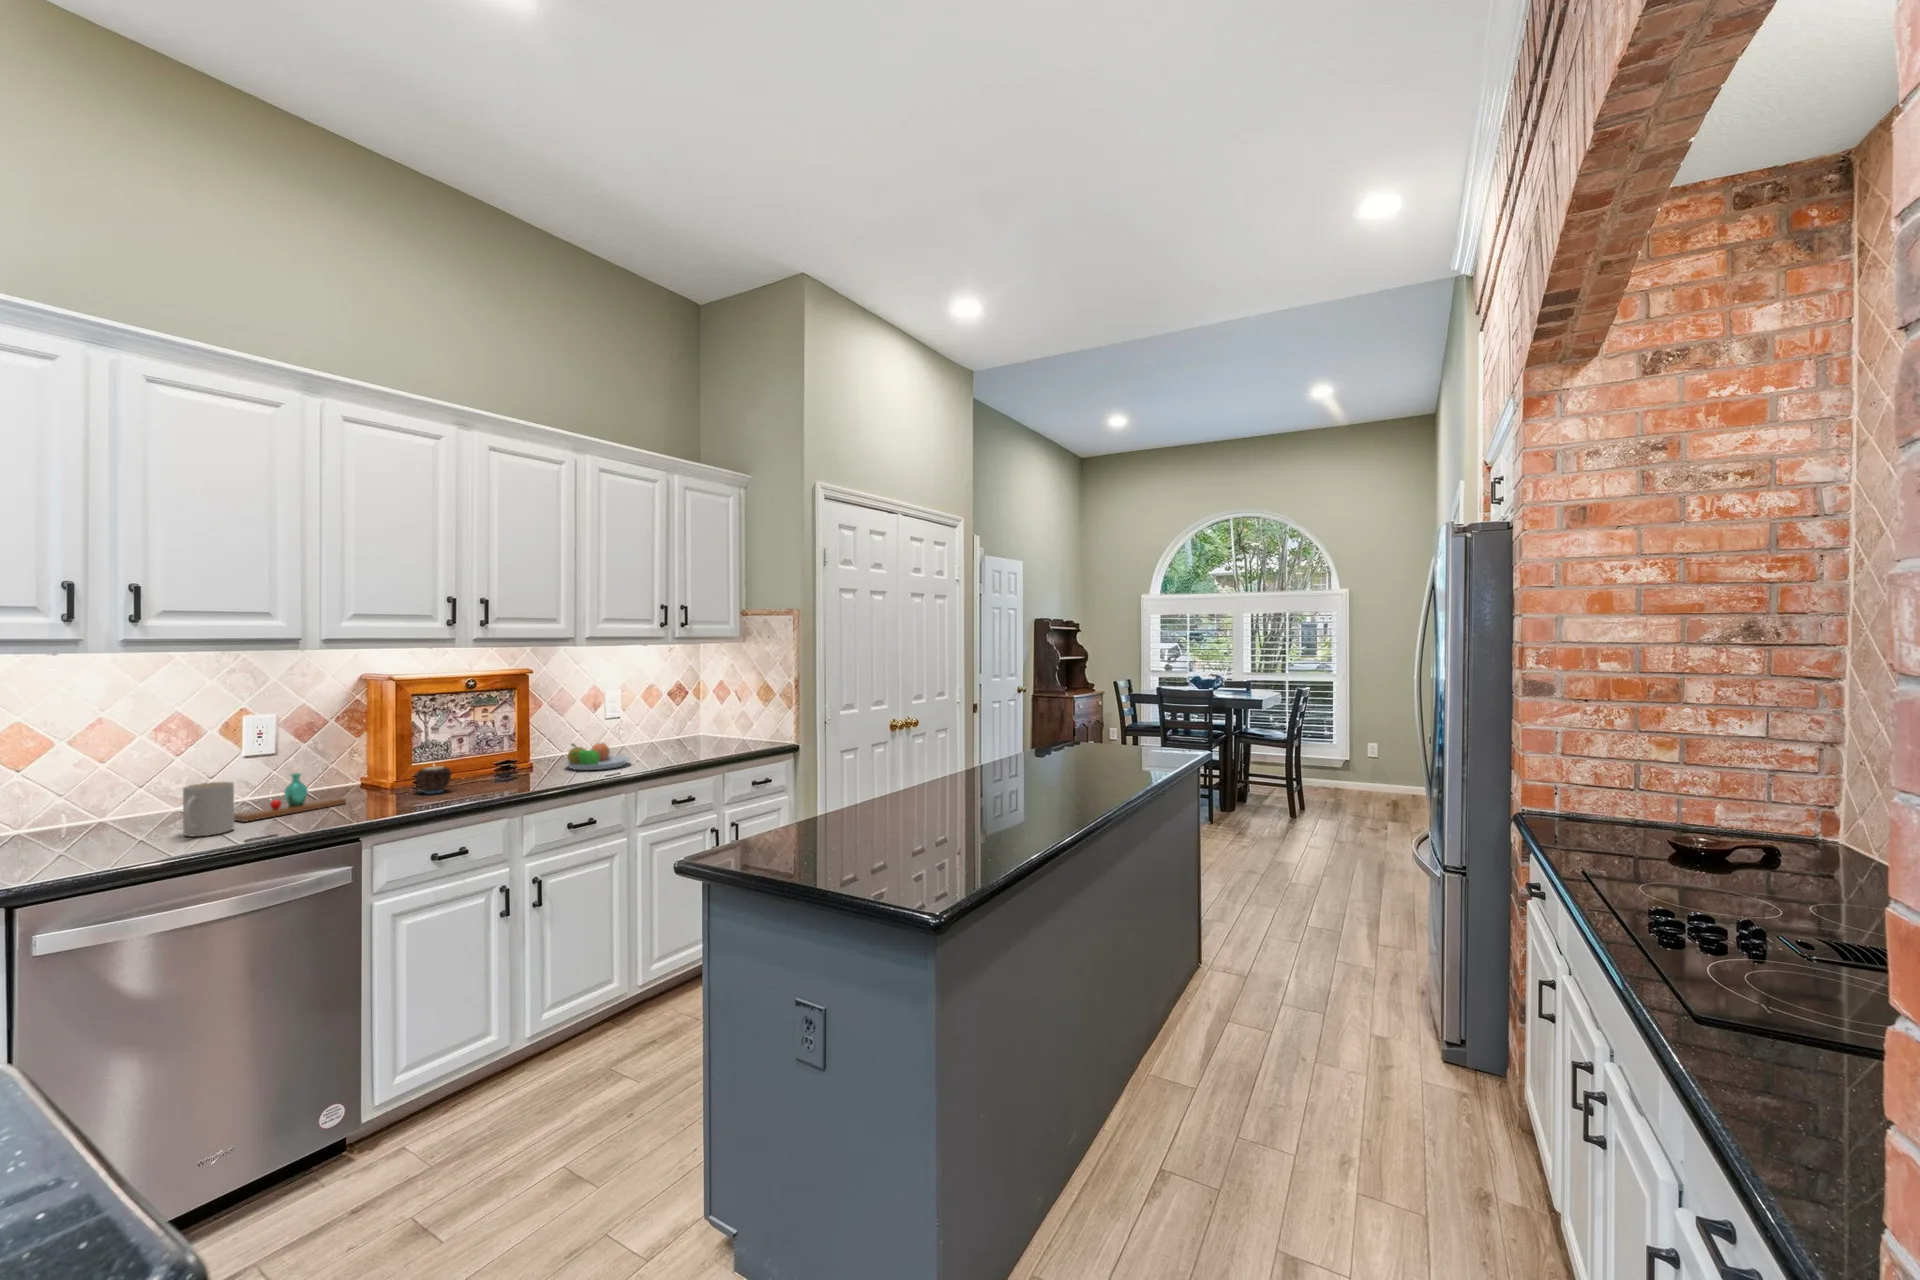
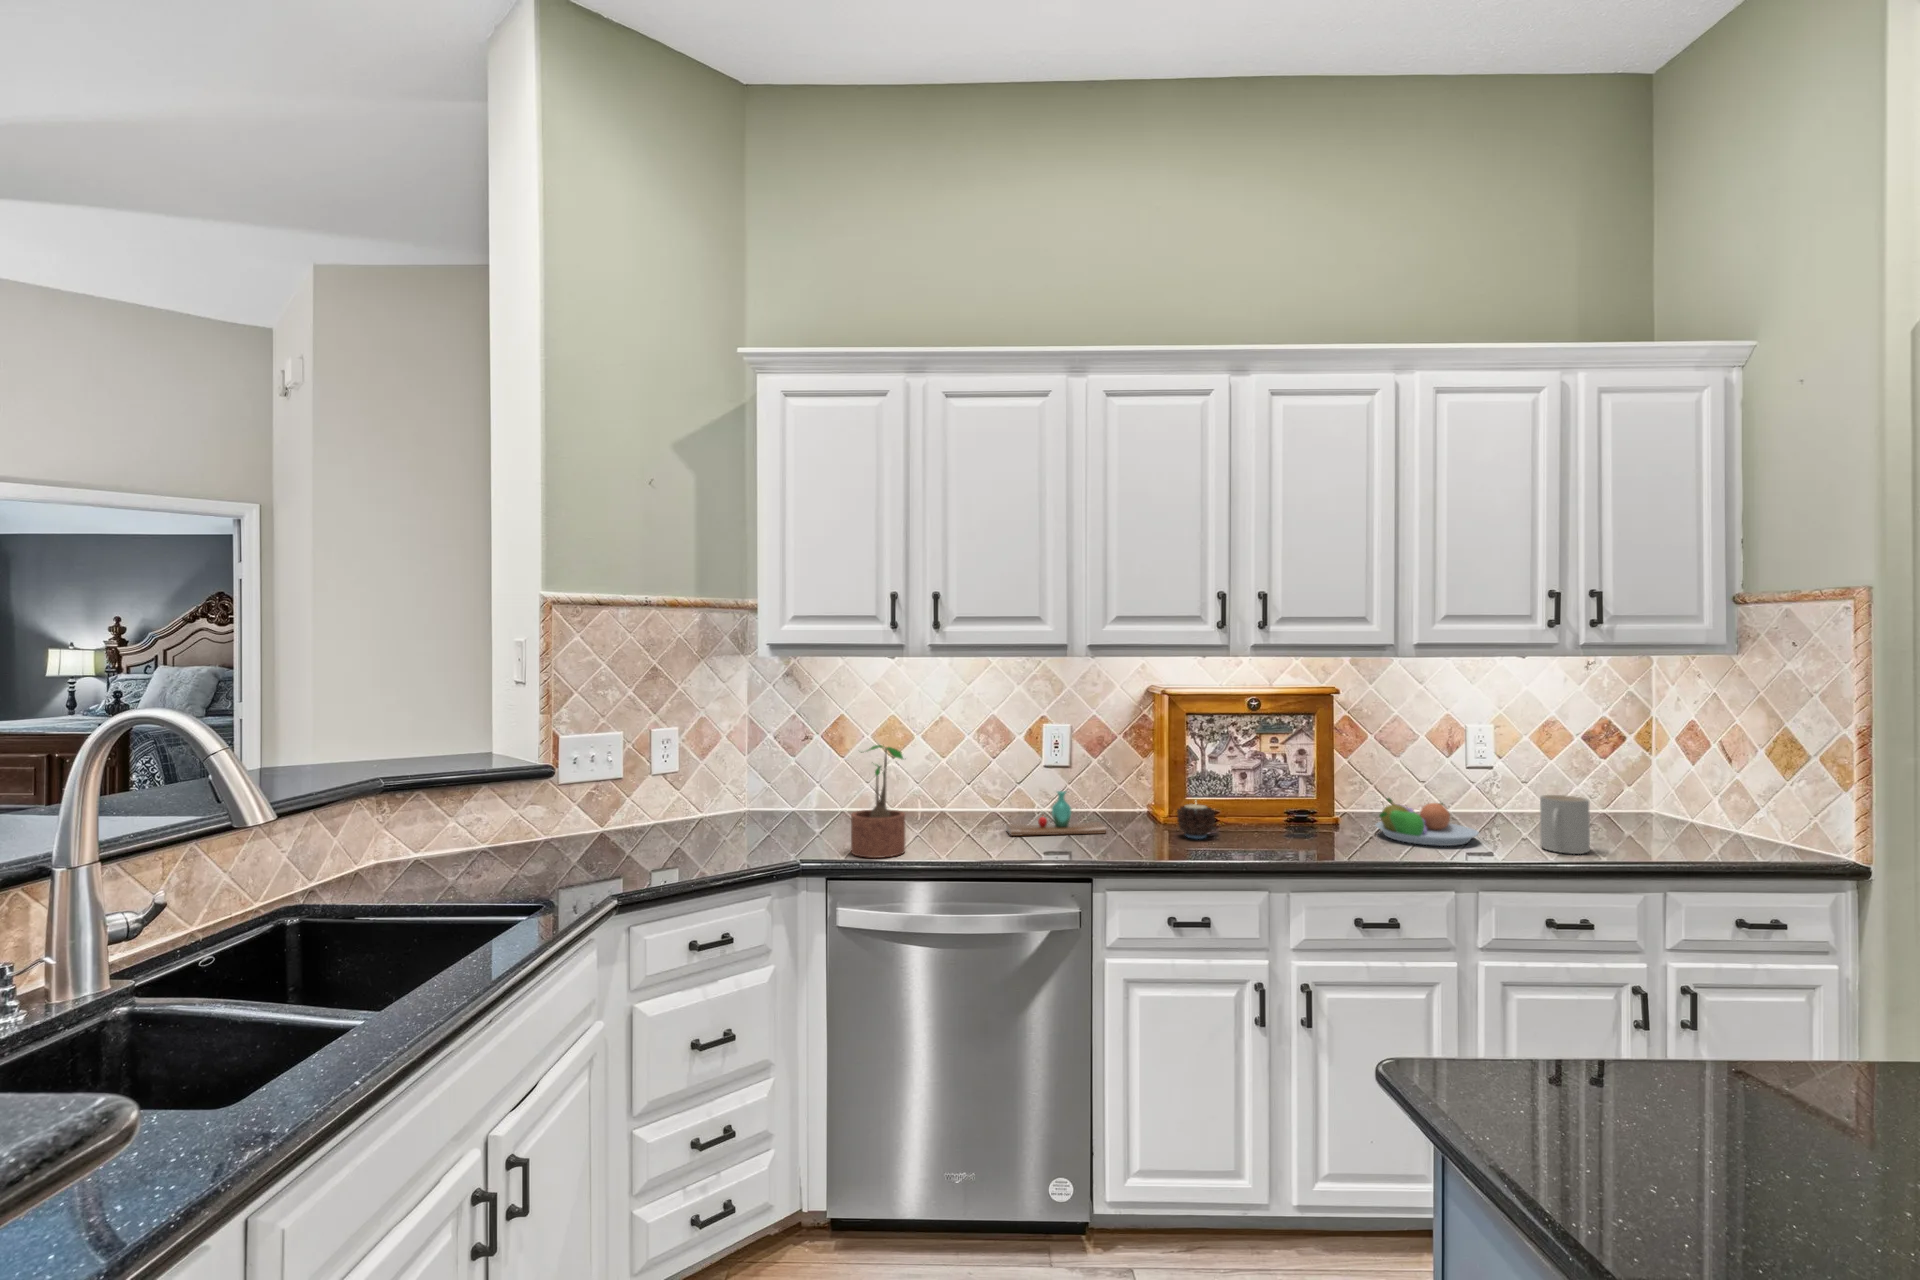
potted plant: none [48,748,140,870] -> present [851,745,905,858]
mug: present [183,782,234,836] -> present [1540,795,1590,854]

